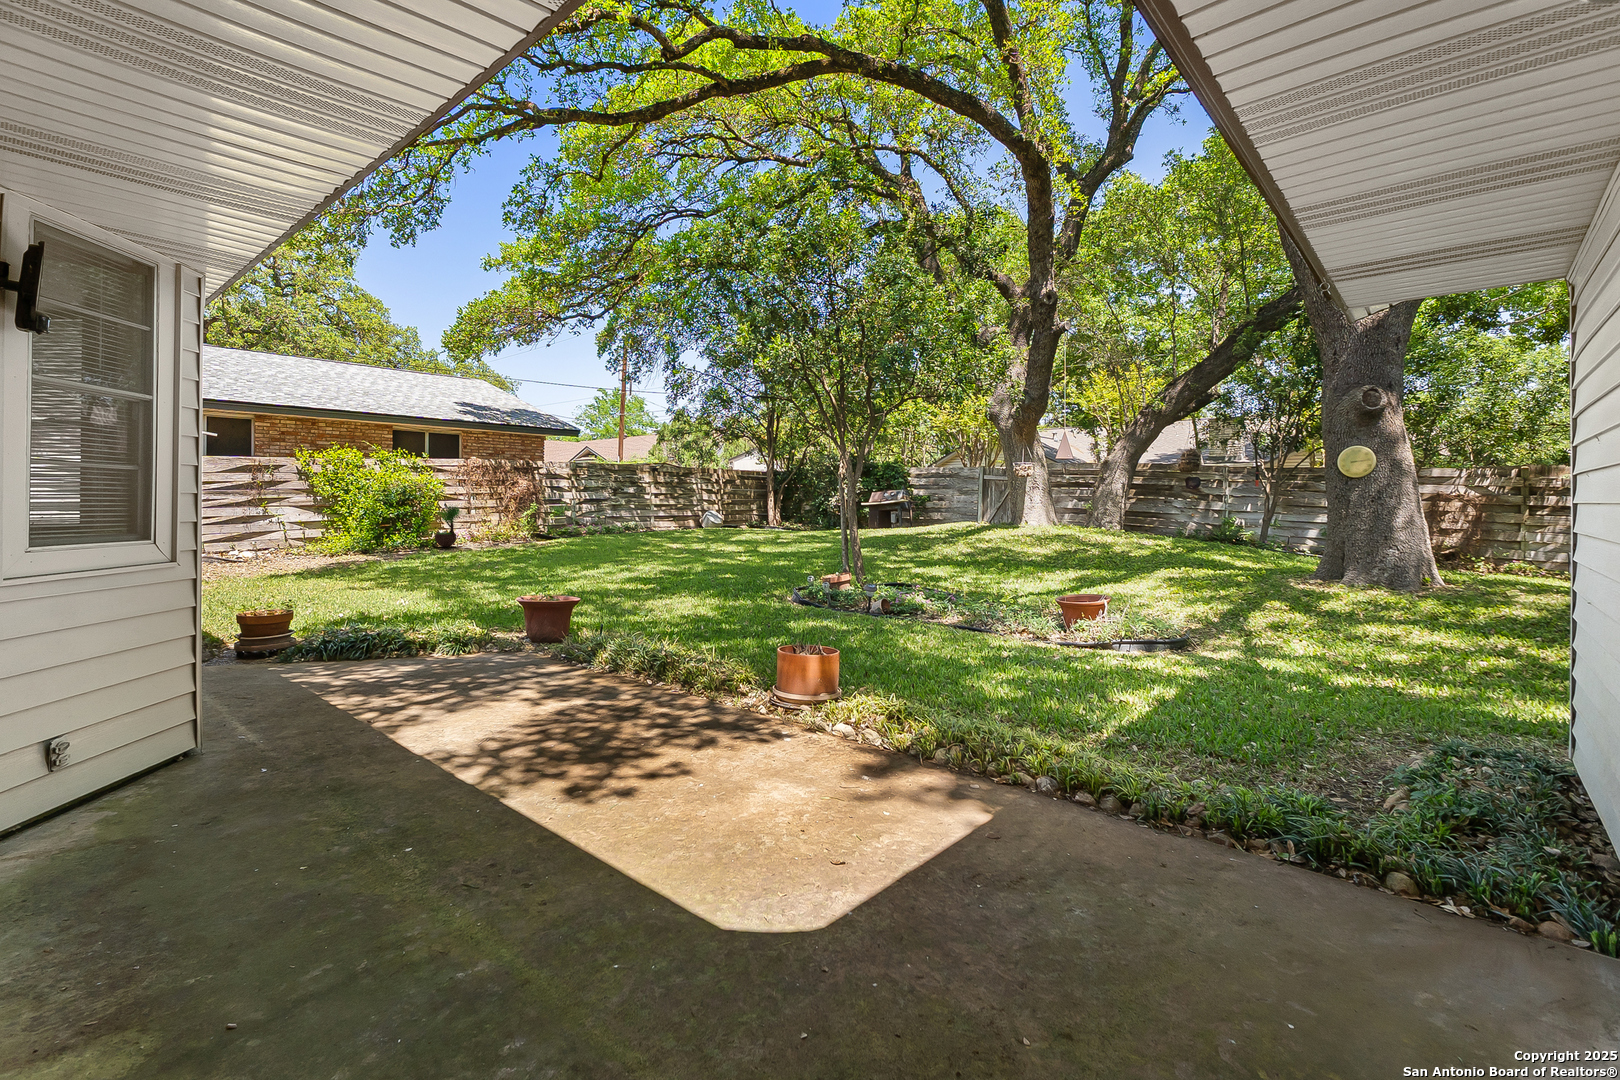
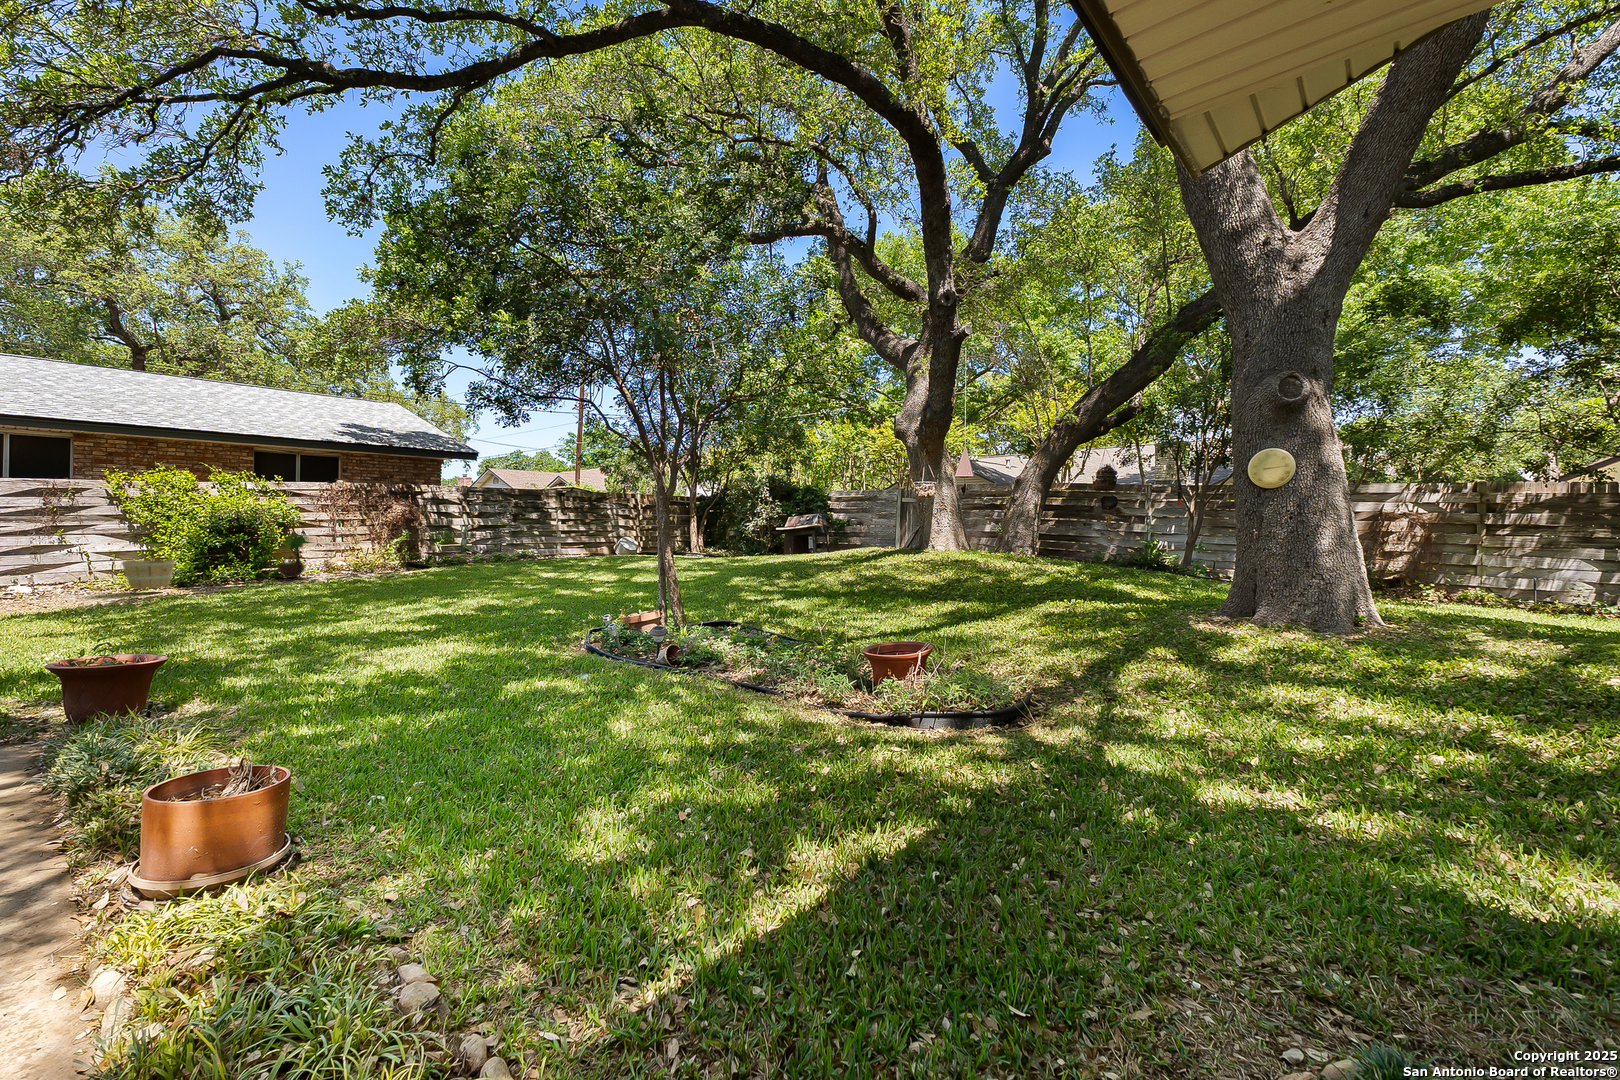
wooden bucket: none [323,529,364,560] -> present [122,559,175,594]

